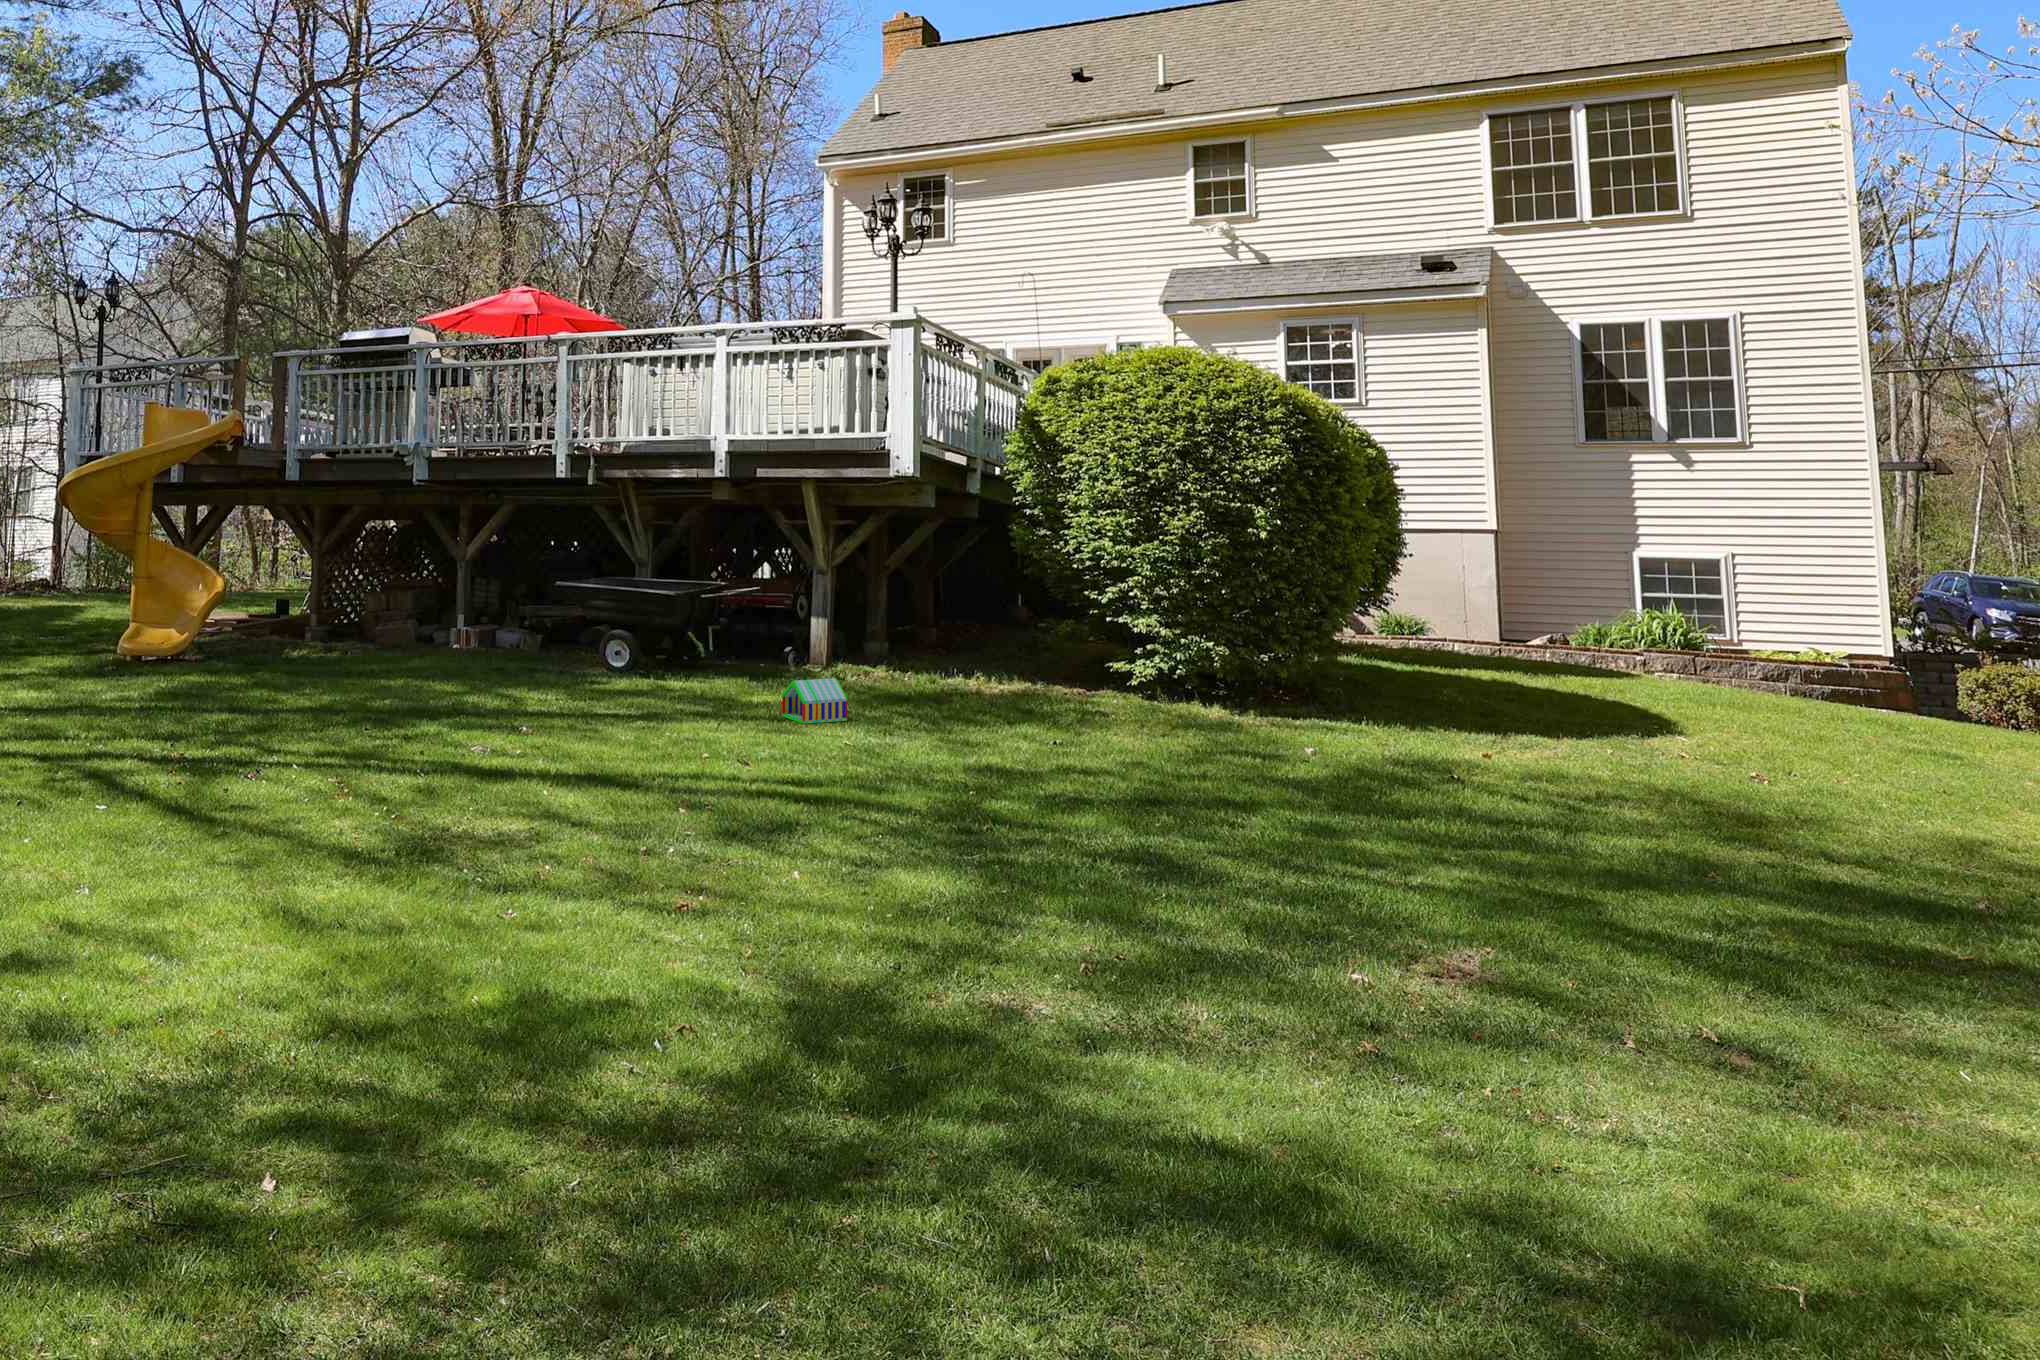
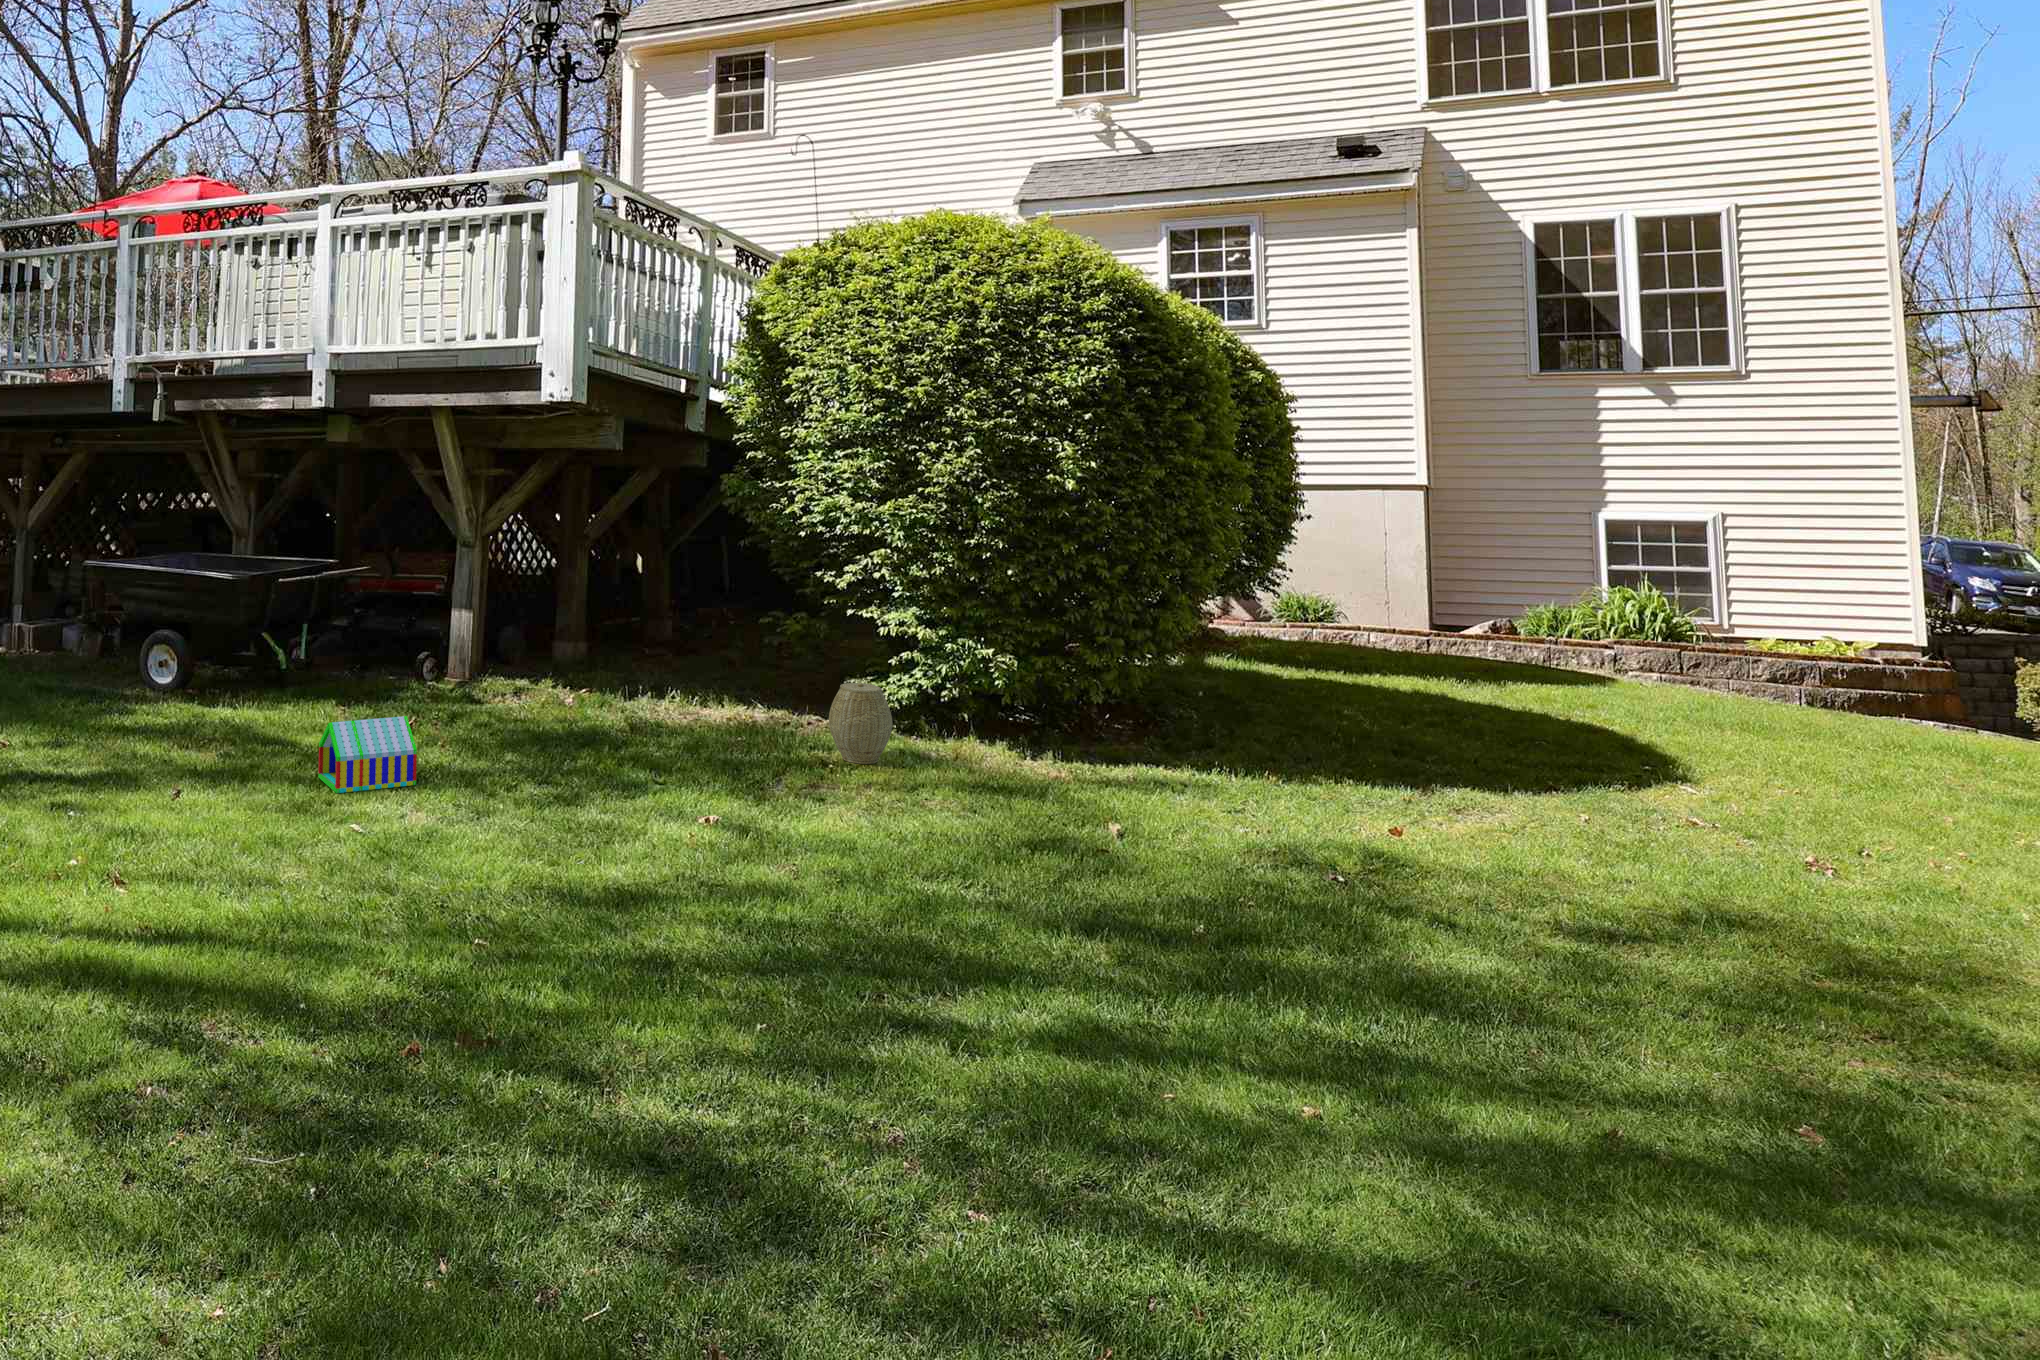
woven basket: none [1097,662,1141,714] -> present [829,683,892,764]

